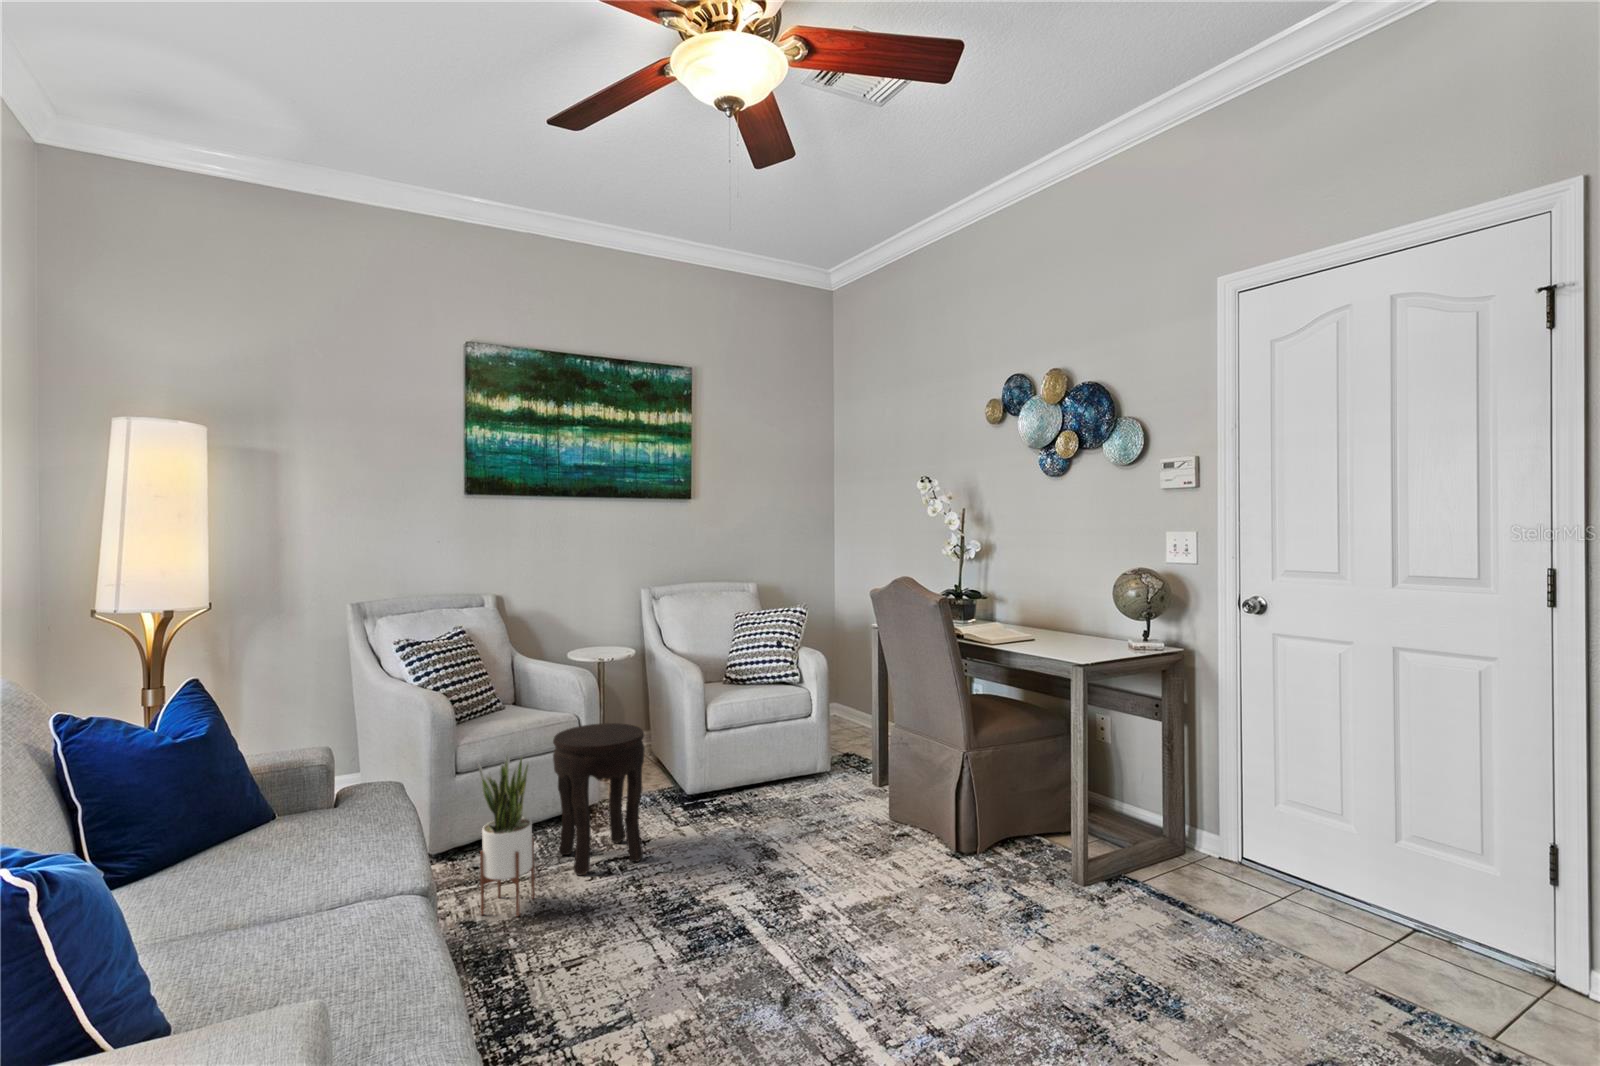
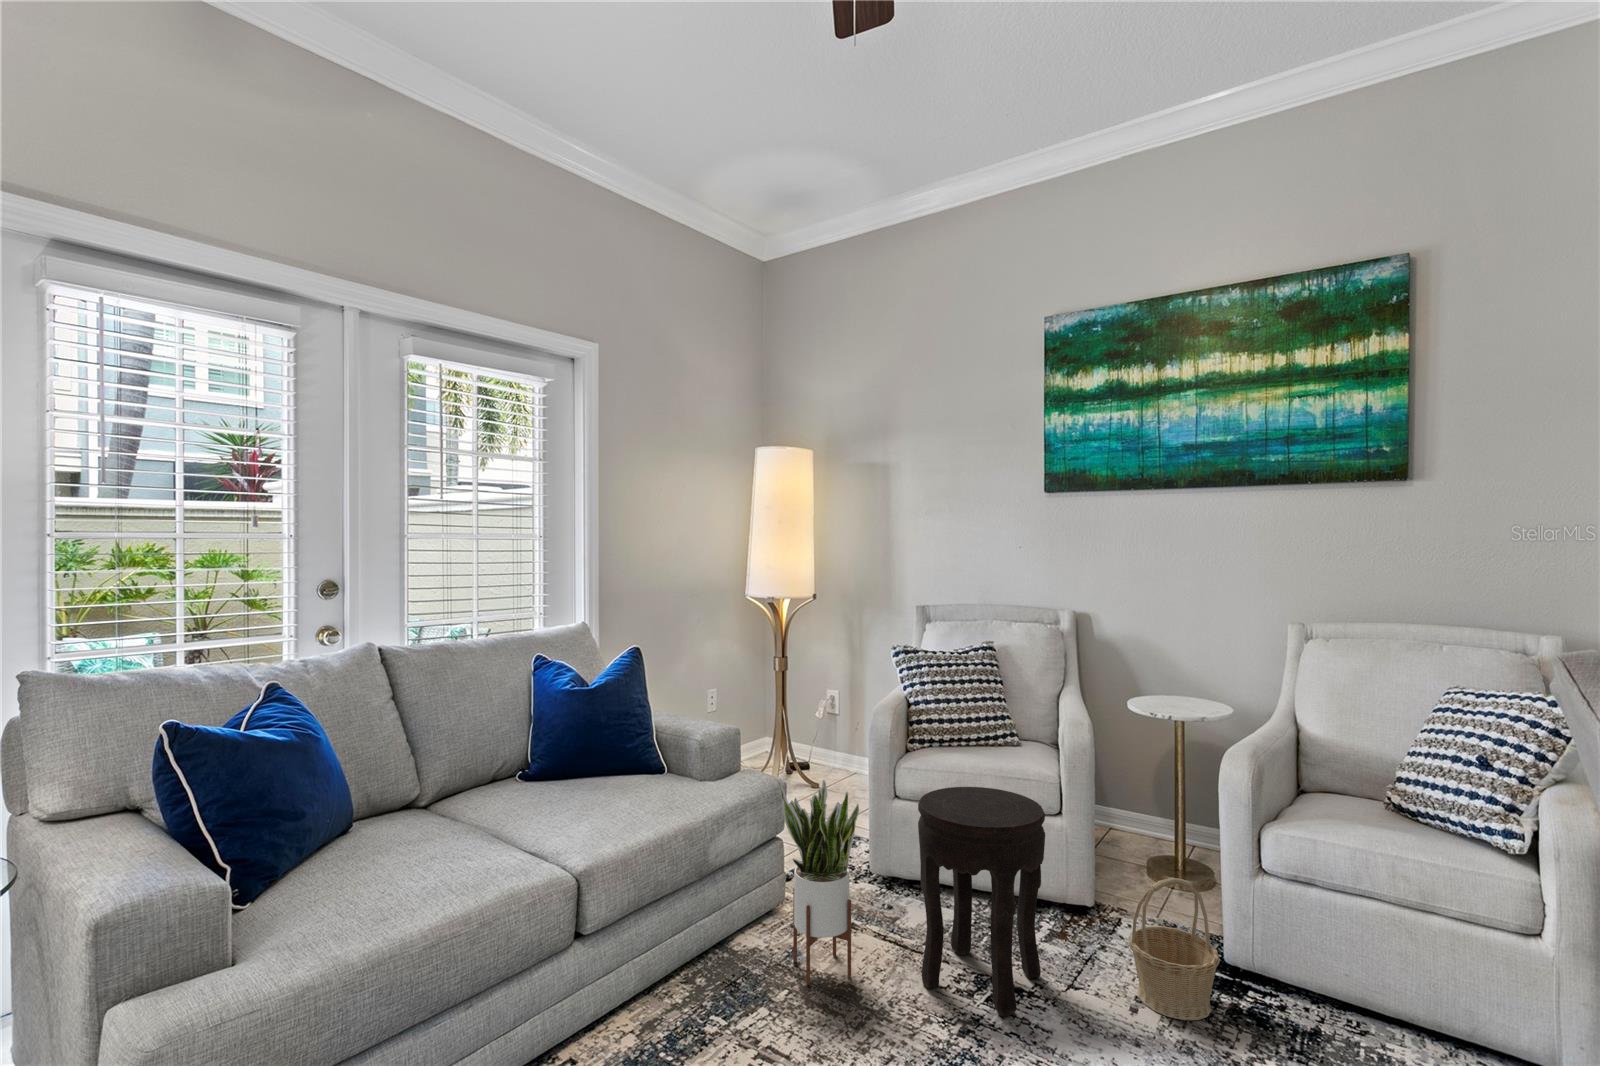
basket: none [660,744,709,824] -> present [1129,878,1220,1020]

